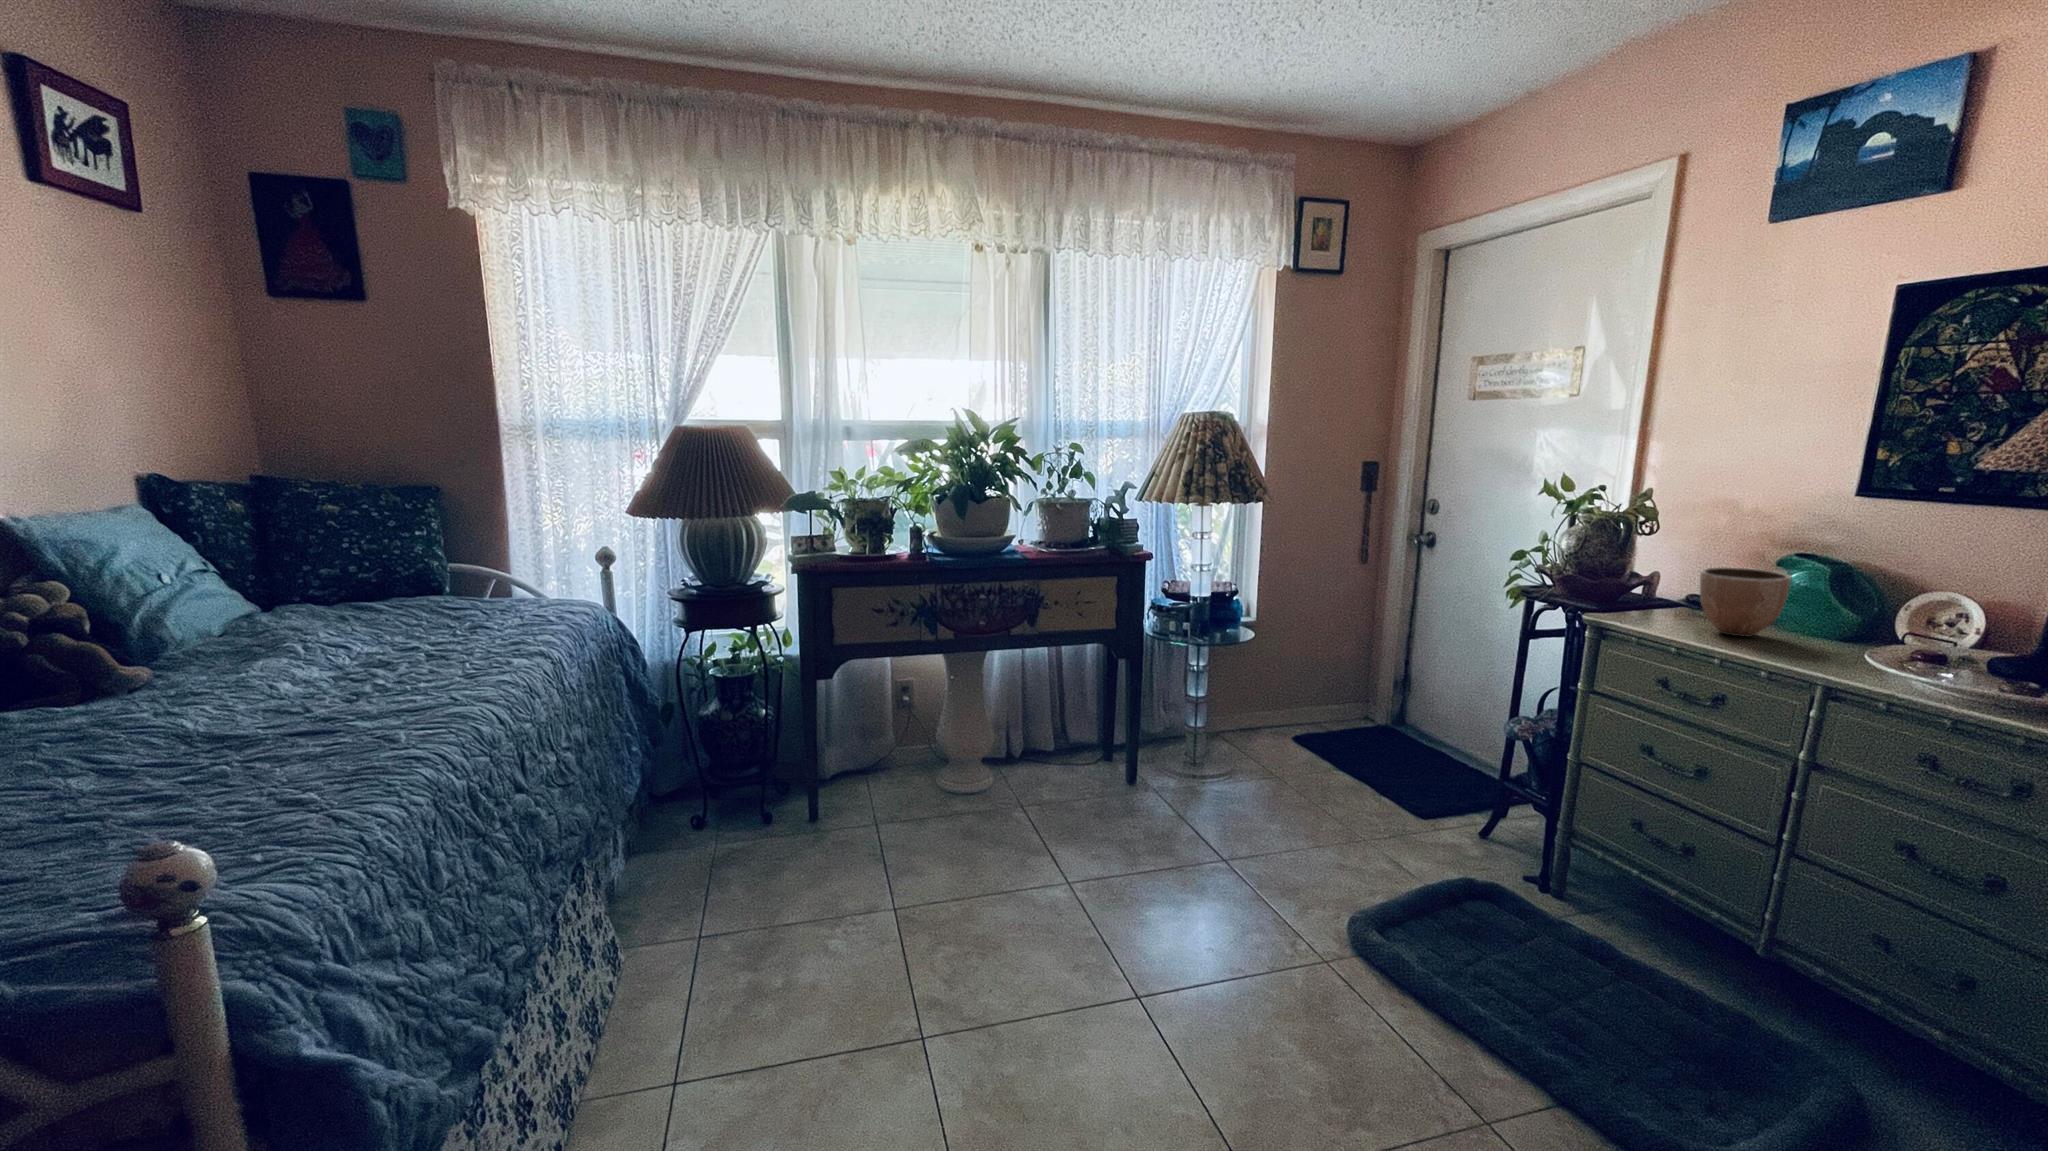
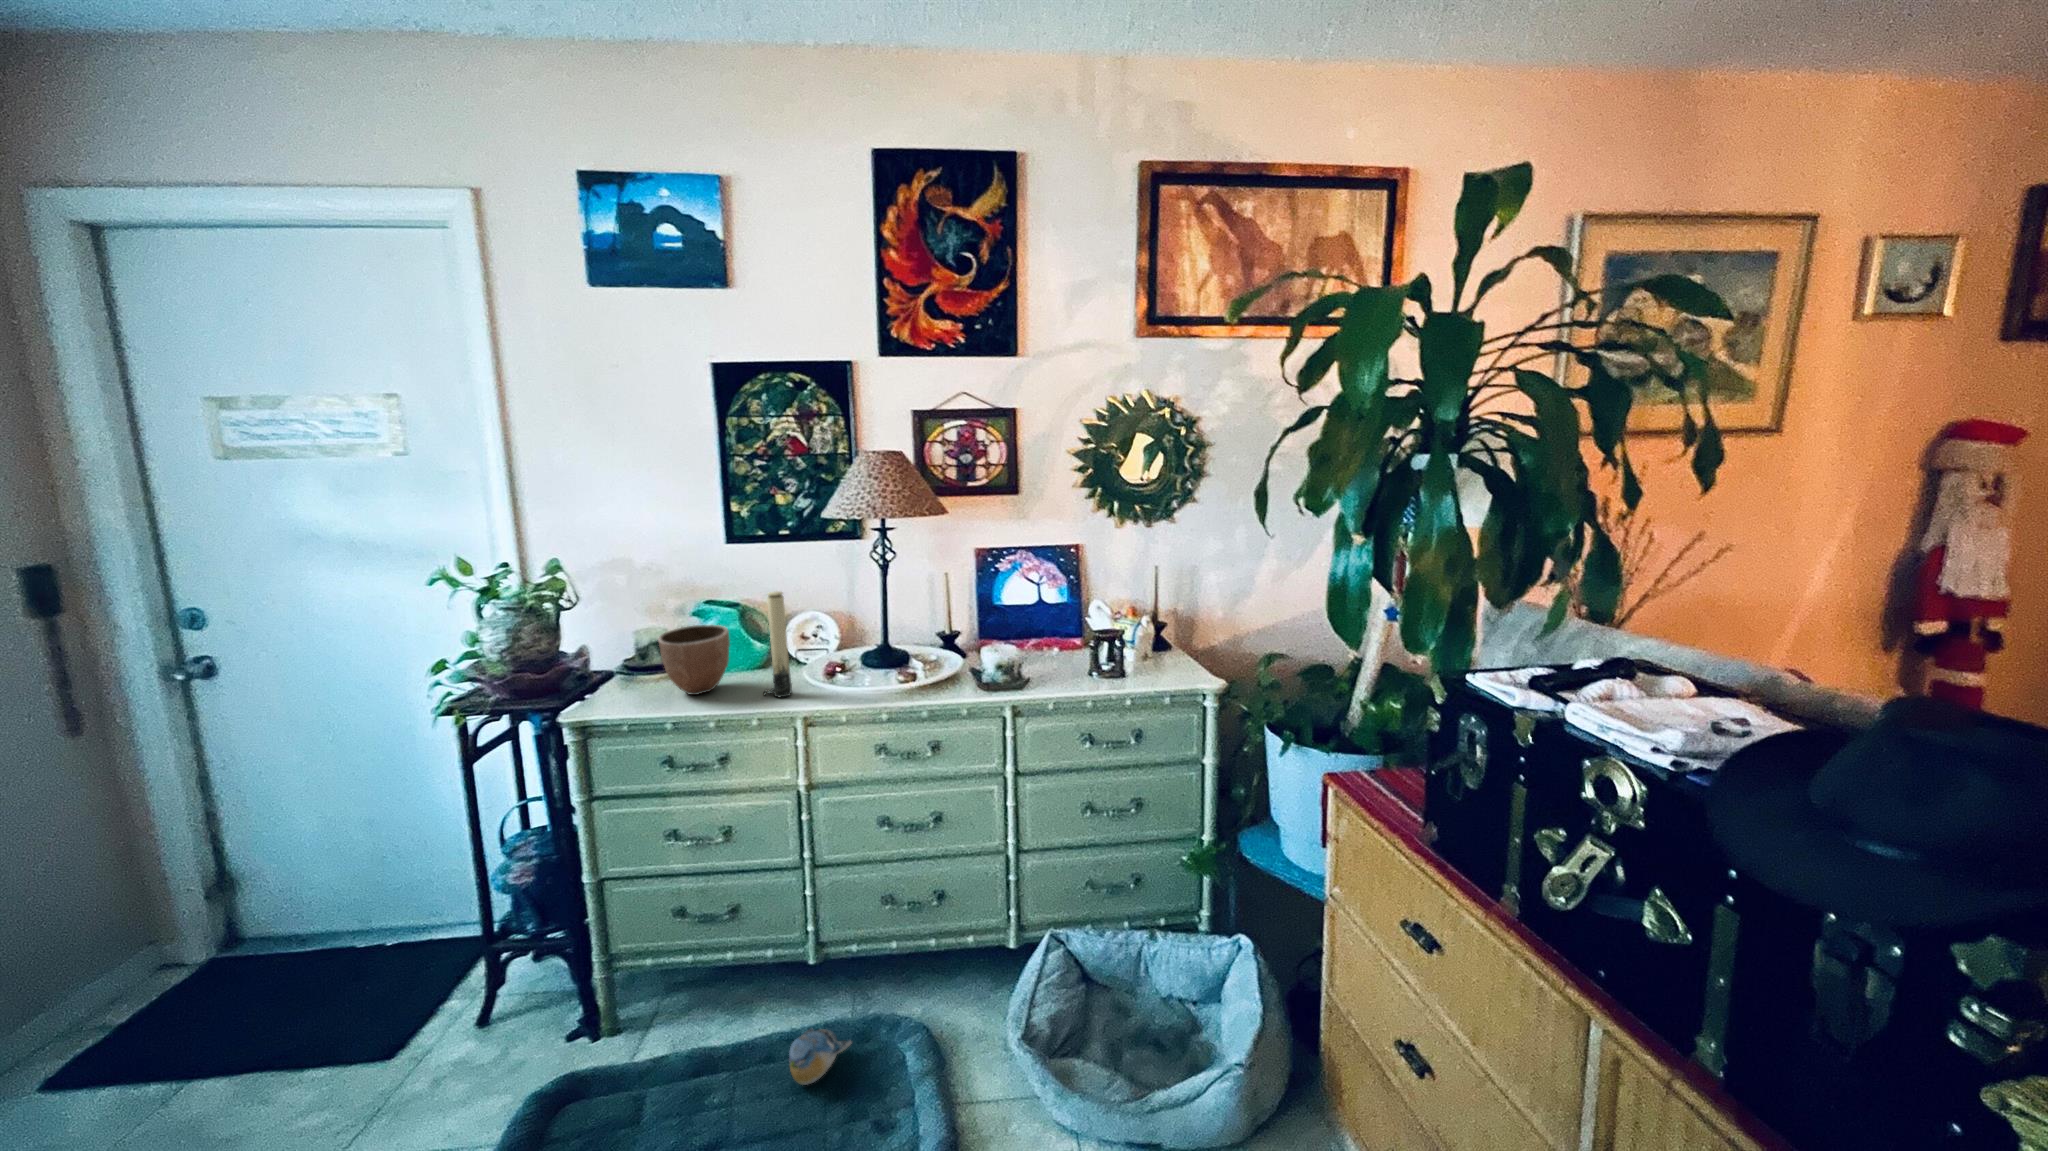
candle: none [1799,542,1858,664] -> present [763,591,792,698]
plush toy: none [1657,986,1752,1051] -> present [789,1029,851,1085]

